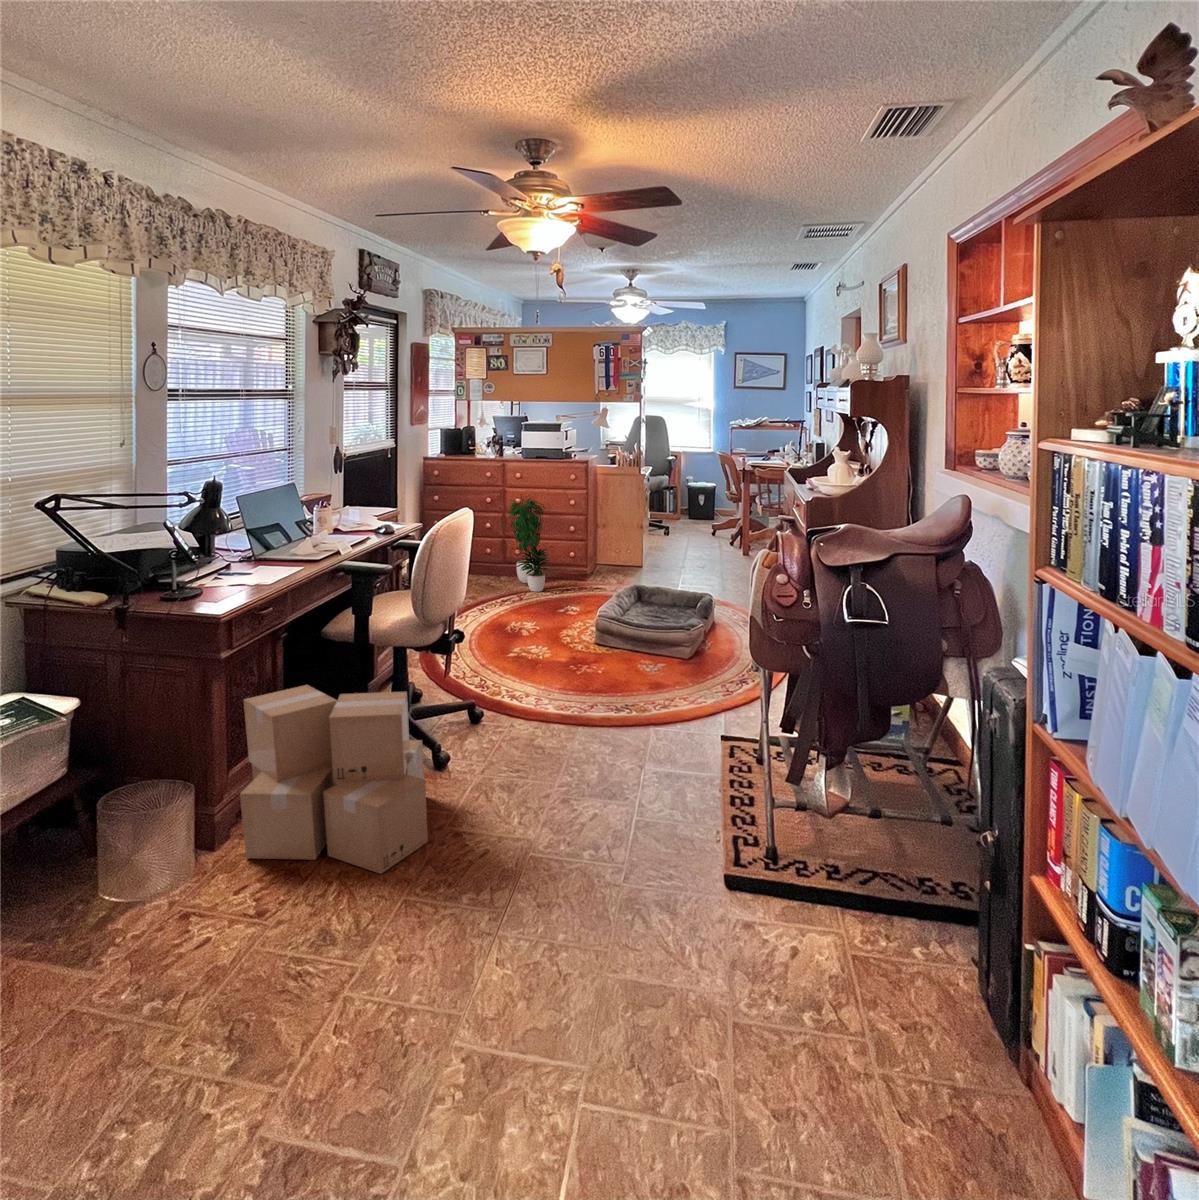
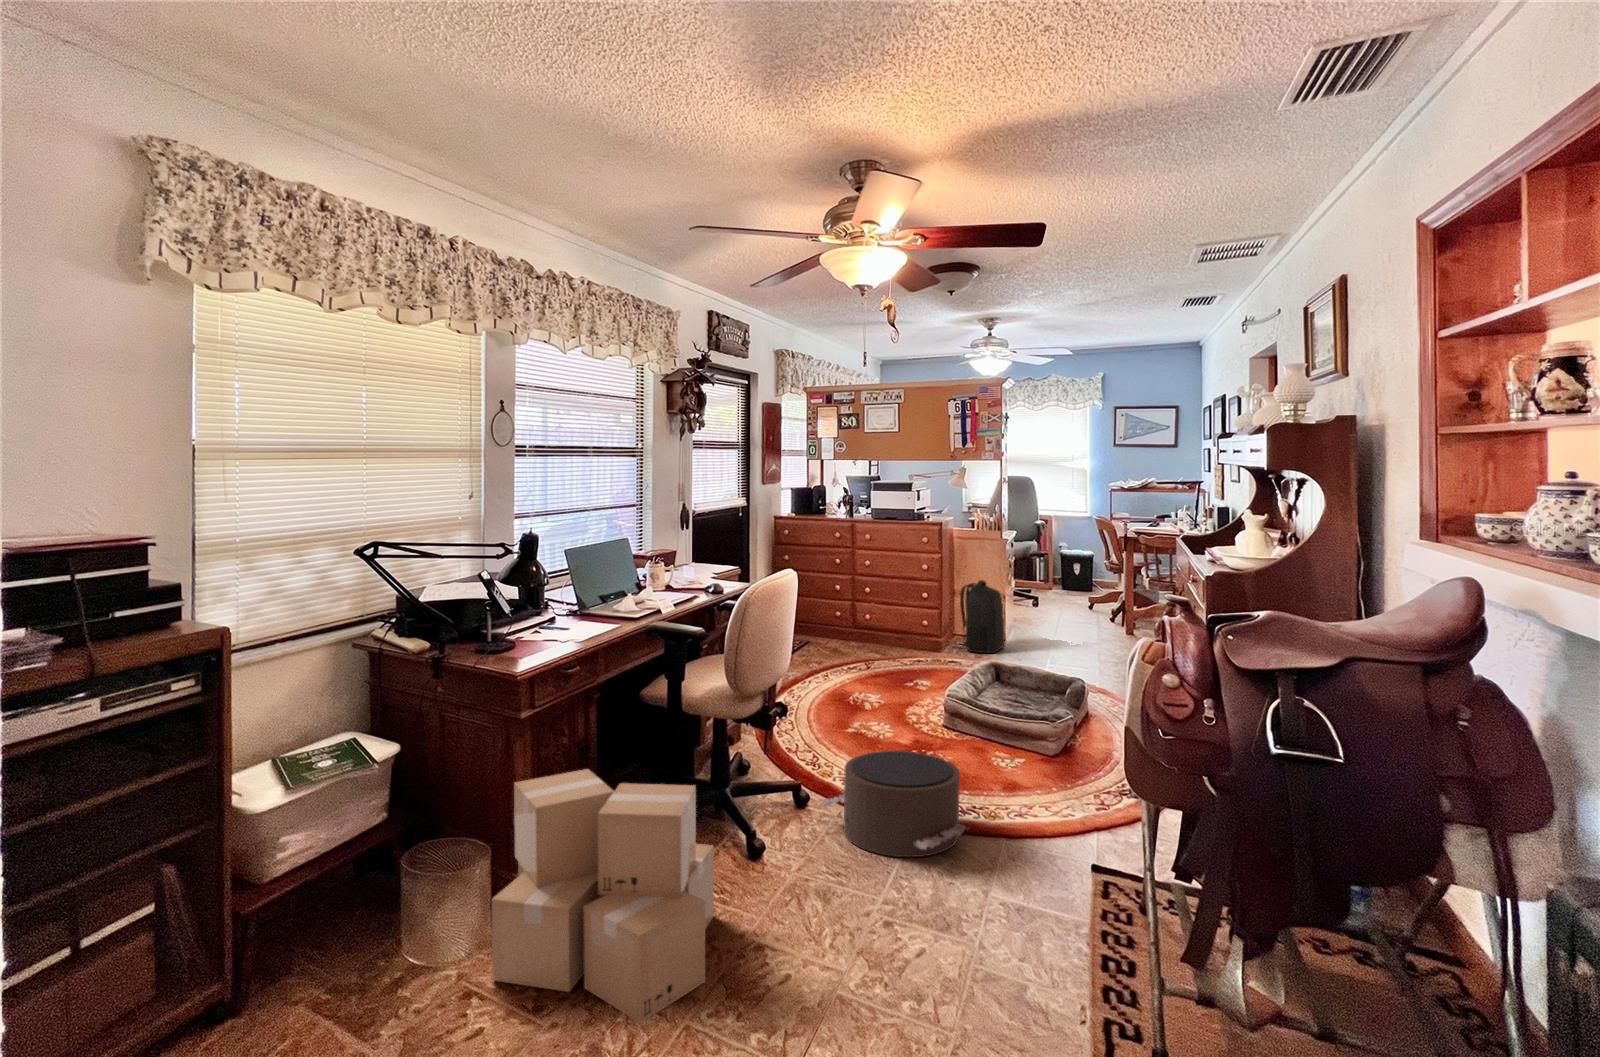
potted plant: present [508,496,551,592] -> none [854,555,903,666]
backpack: none [596,513,642,577] -> present [960,580,1005,653]
pouf: none [501,659,626,742] -> present [822,751,966,857]

